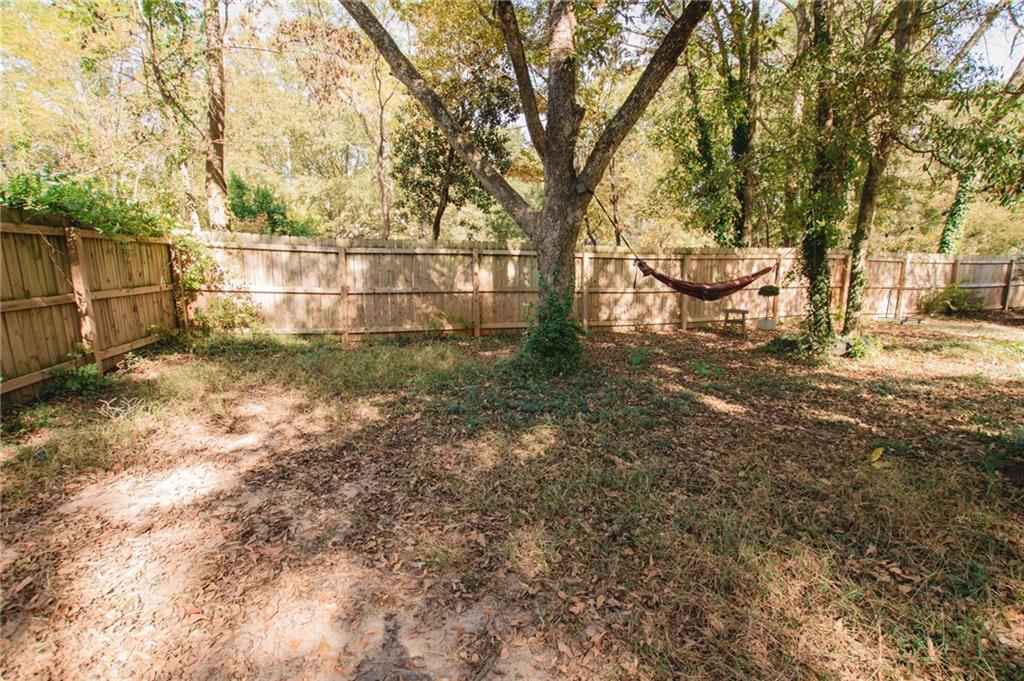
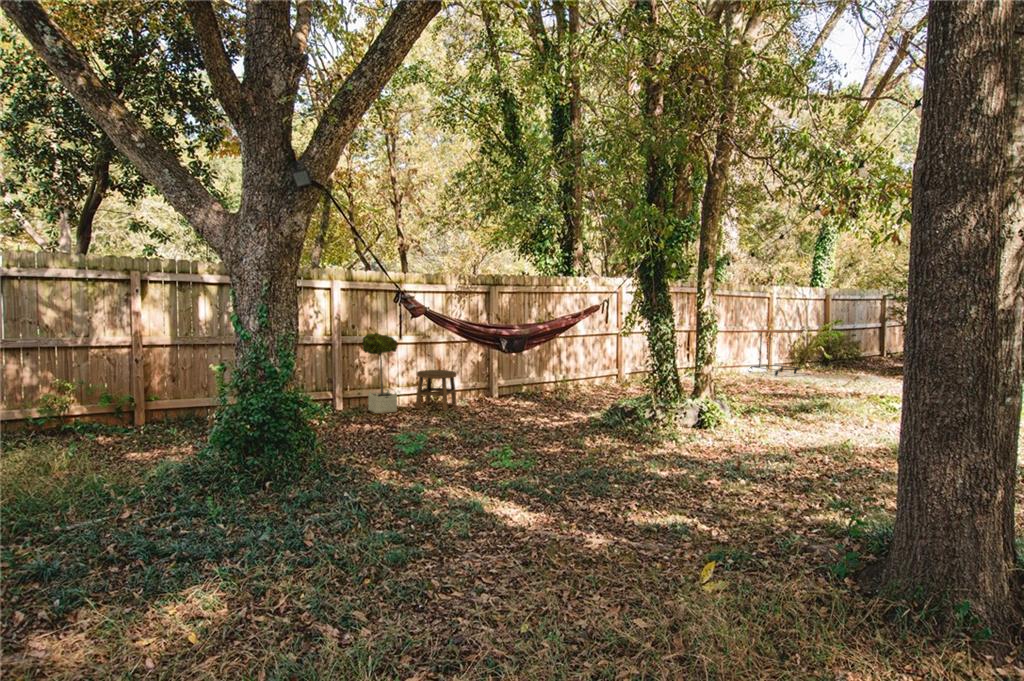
potted tree: present [756,285,780,330] -> present [362,333,397,413]
stool: present [723,309,749,333] -> present [415,370,457,411]

